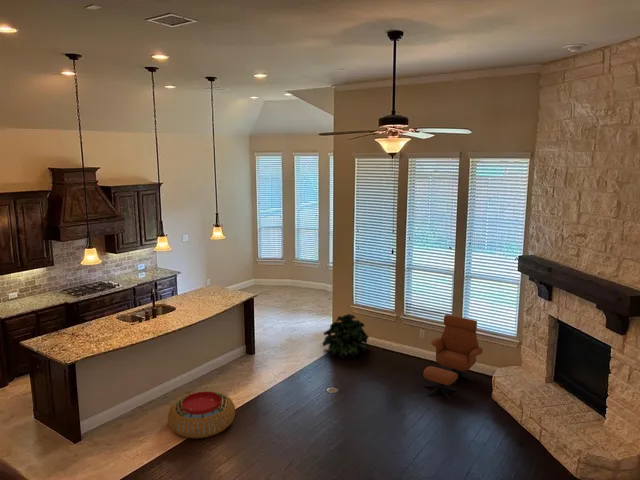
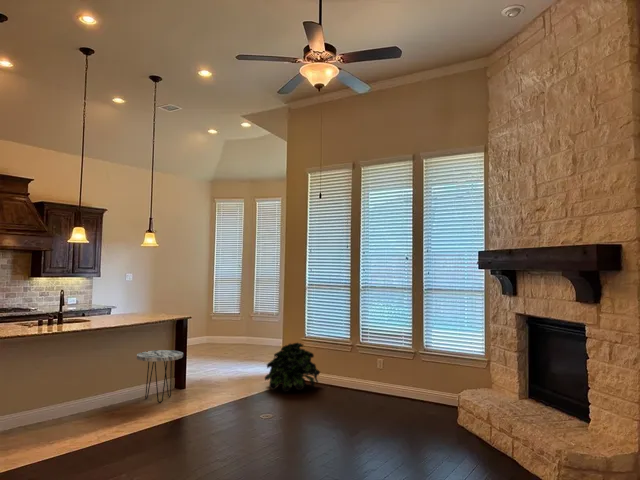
lounge chair: present [423,315,483,399] -> none [375,334,447,425]
side table: none [219,327,257,374] -> present [137,350,183,403]
pouf: present [168,391,235,438] -> none [42,403,134,453]

